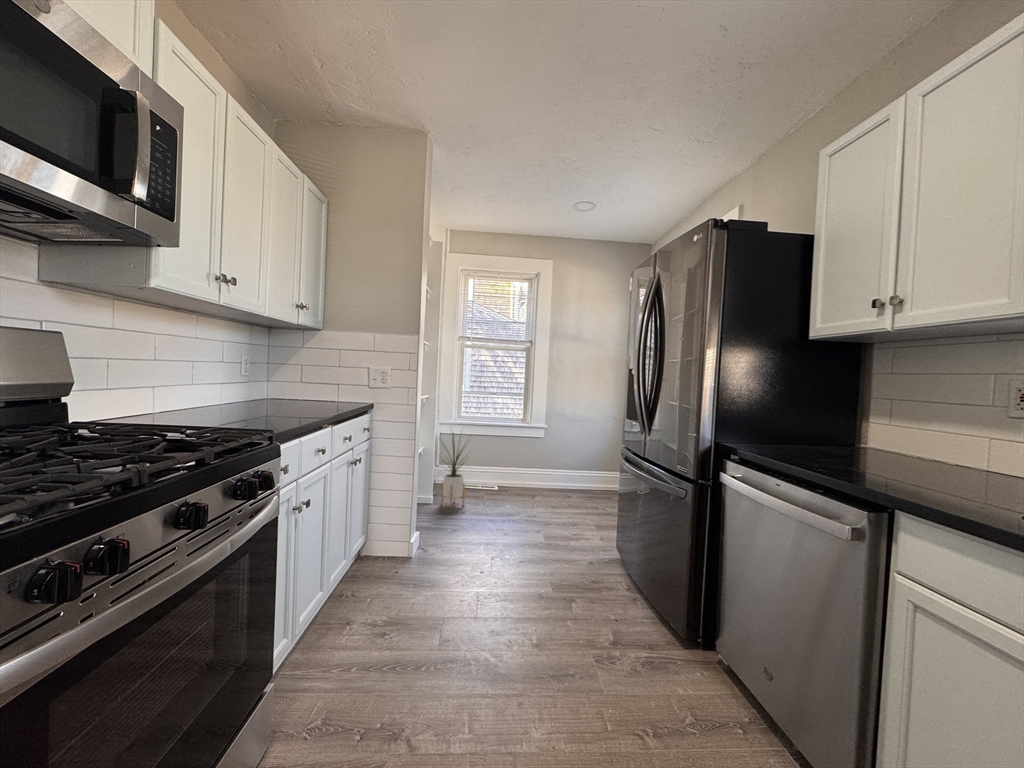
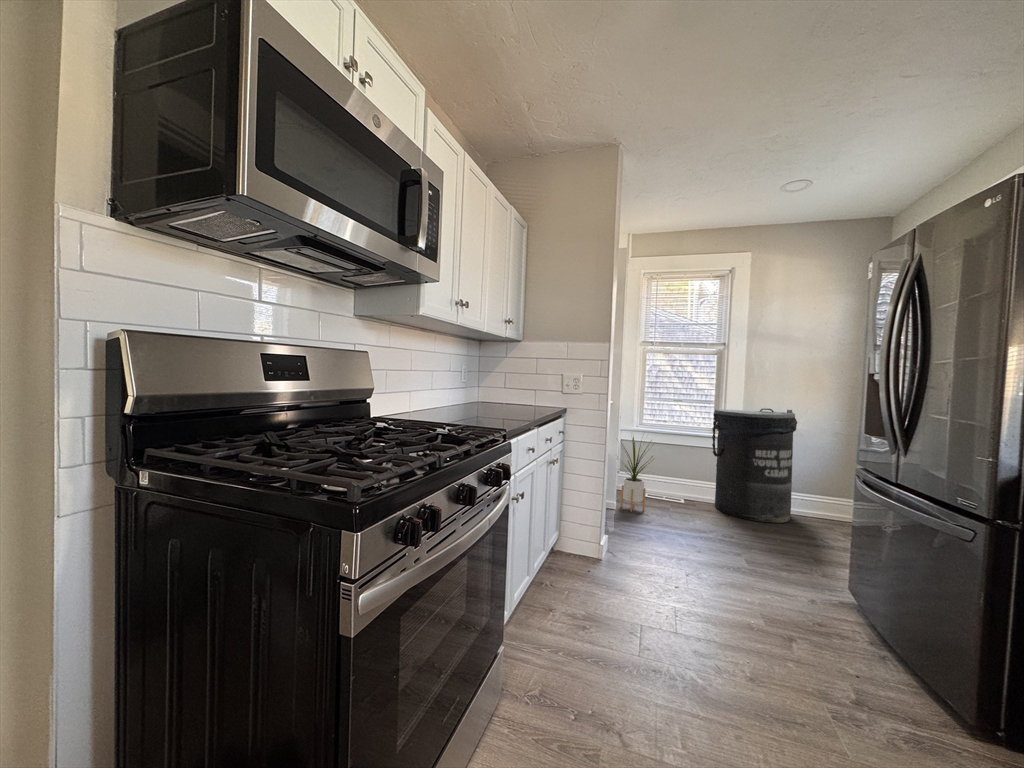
trash can: none [529,400,599,505] -> present [712,408,797,523]

